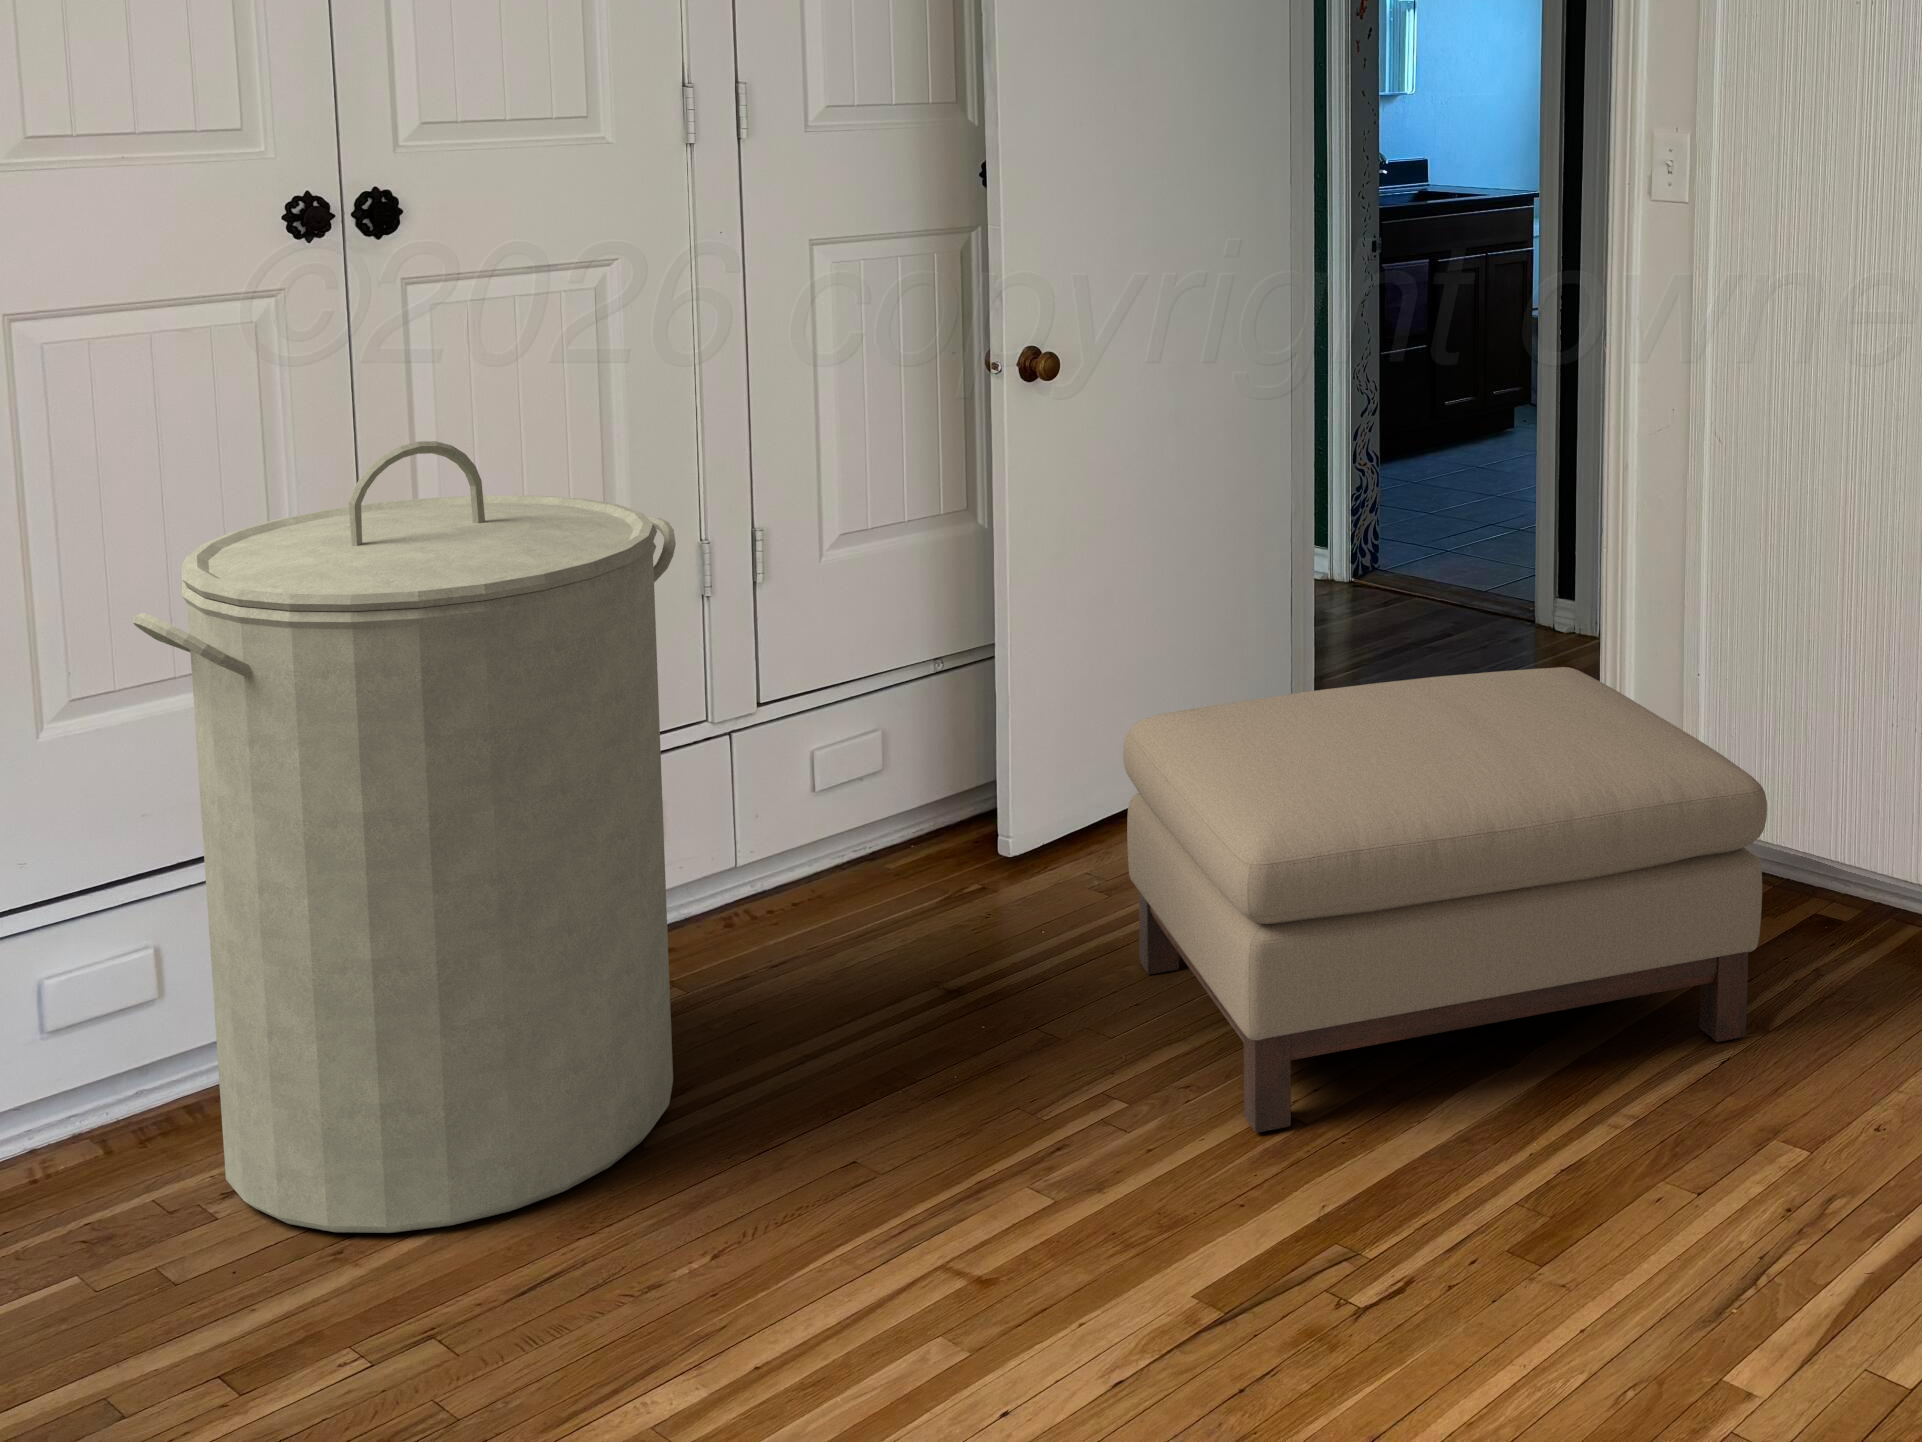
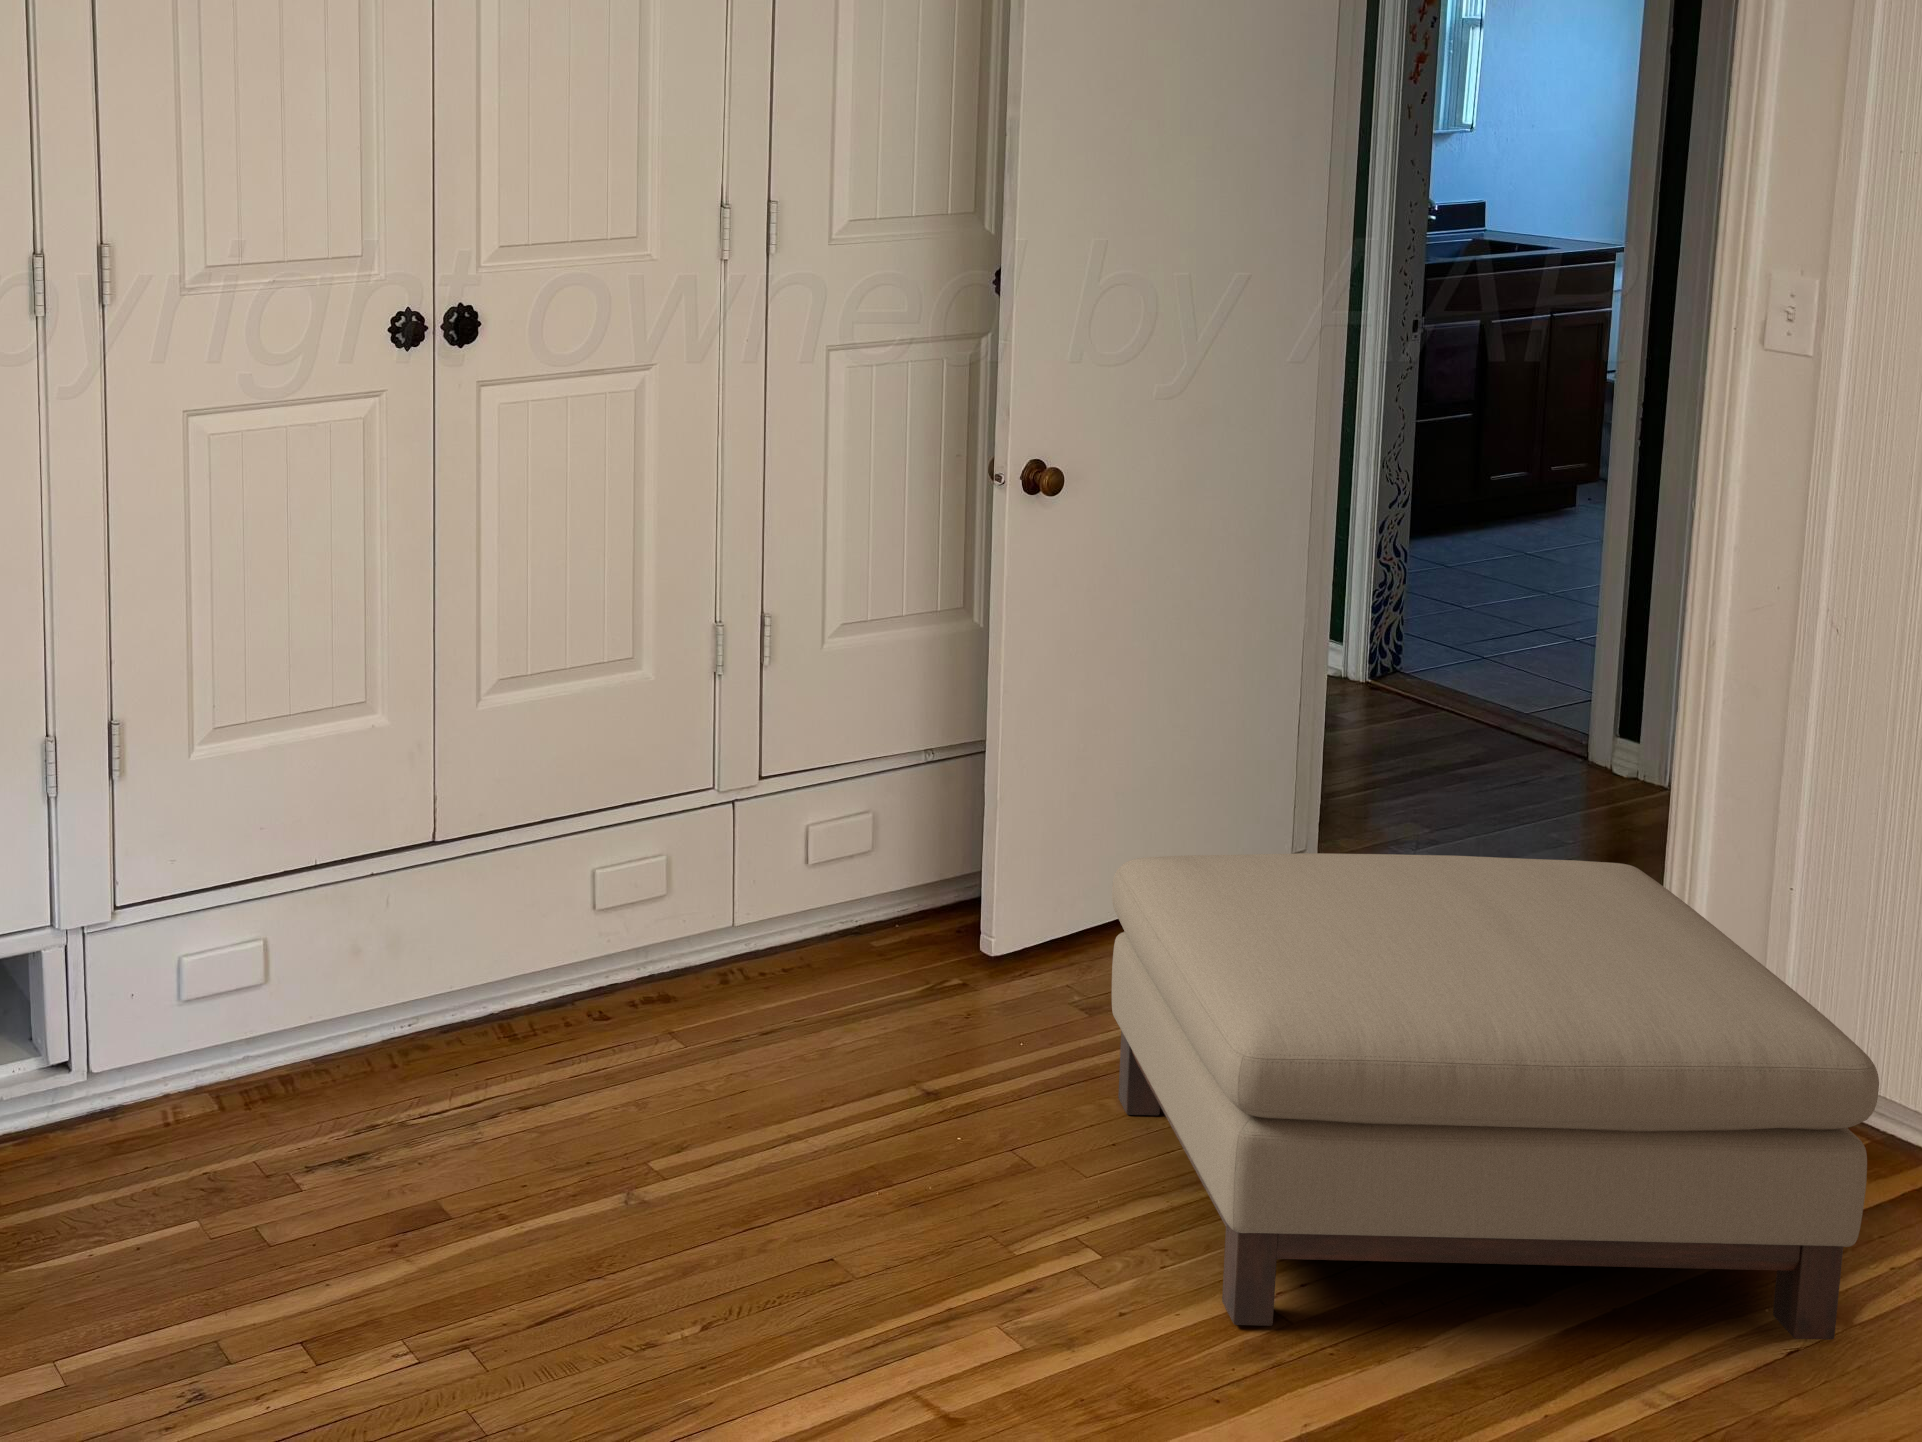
laundry hamper: present [133,441,676,1233] -> none [264,545,695,1239]

